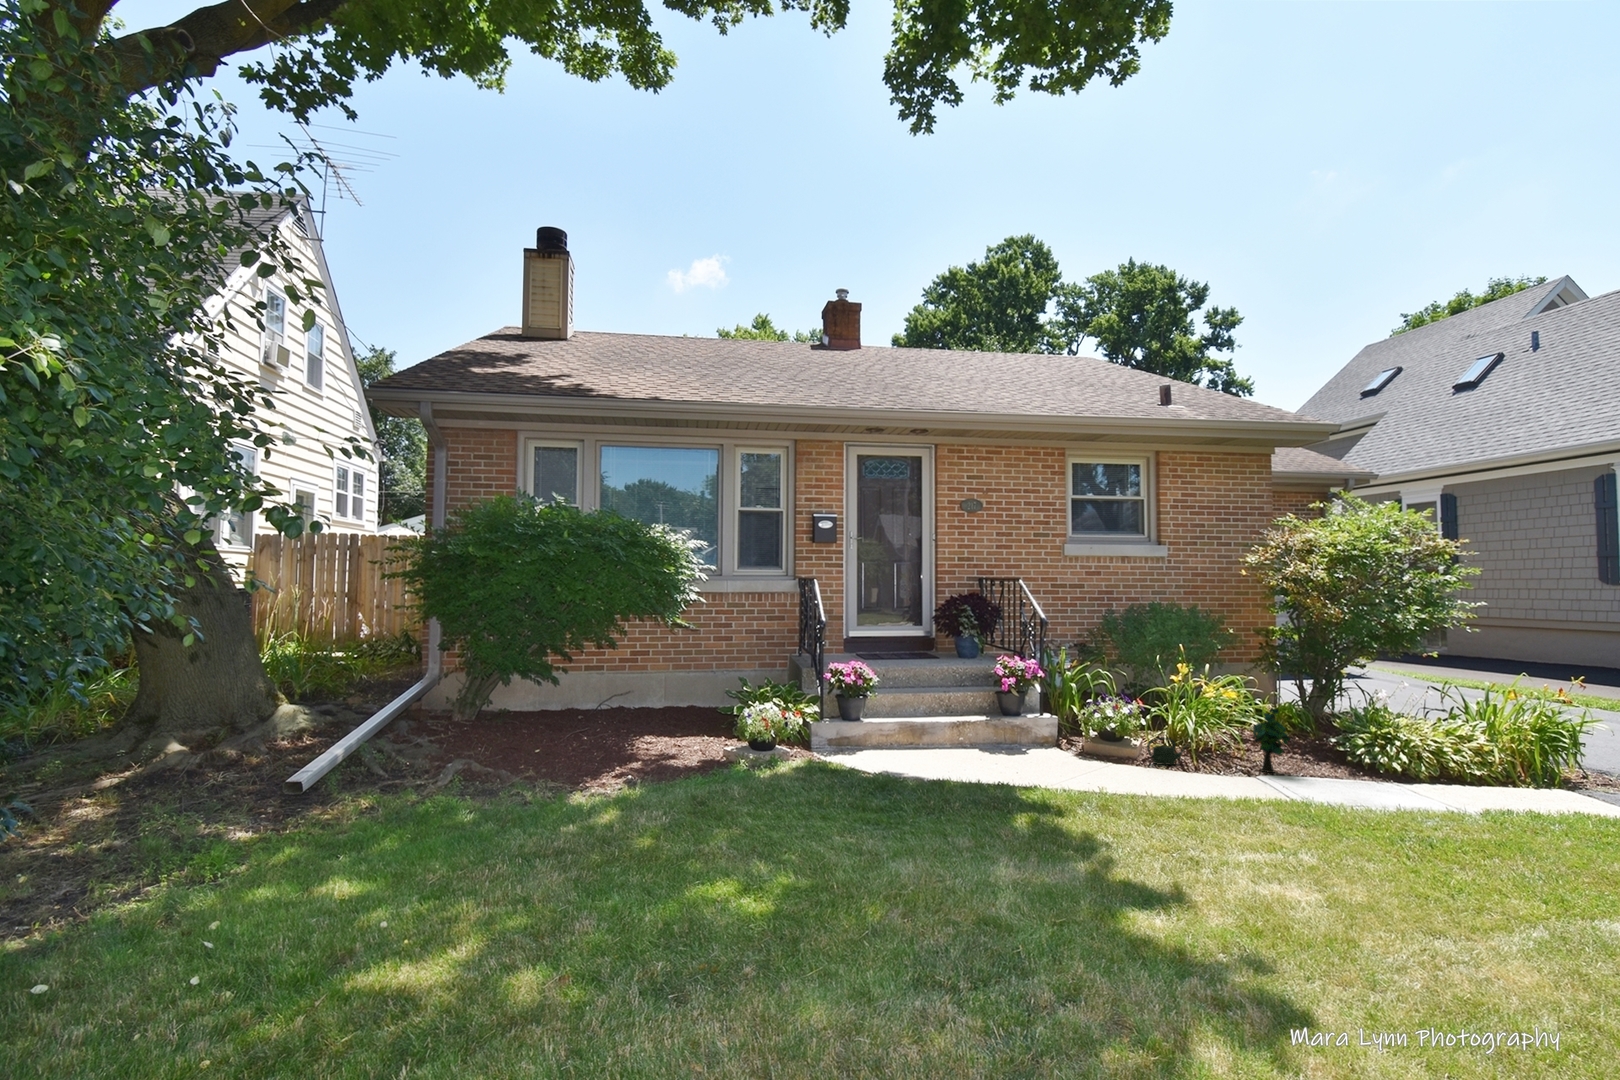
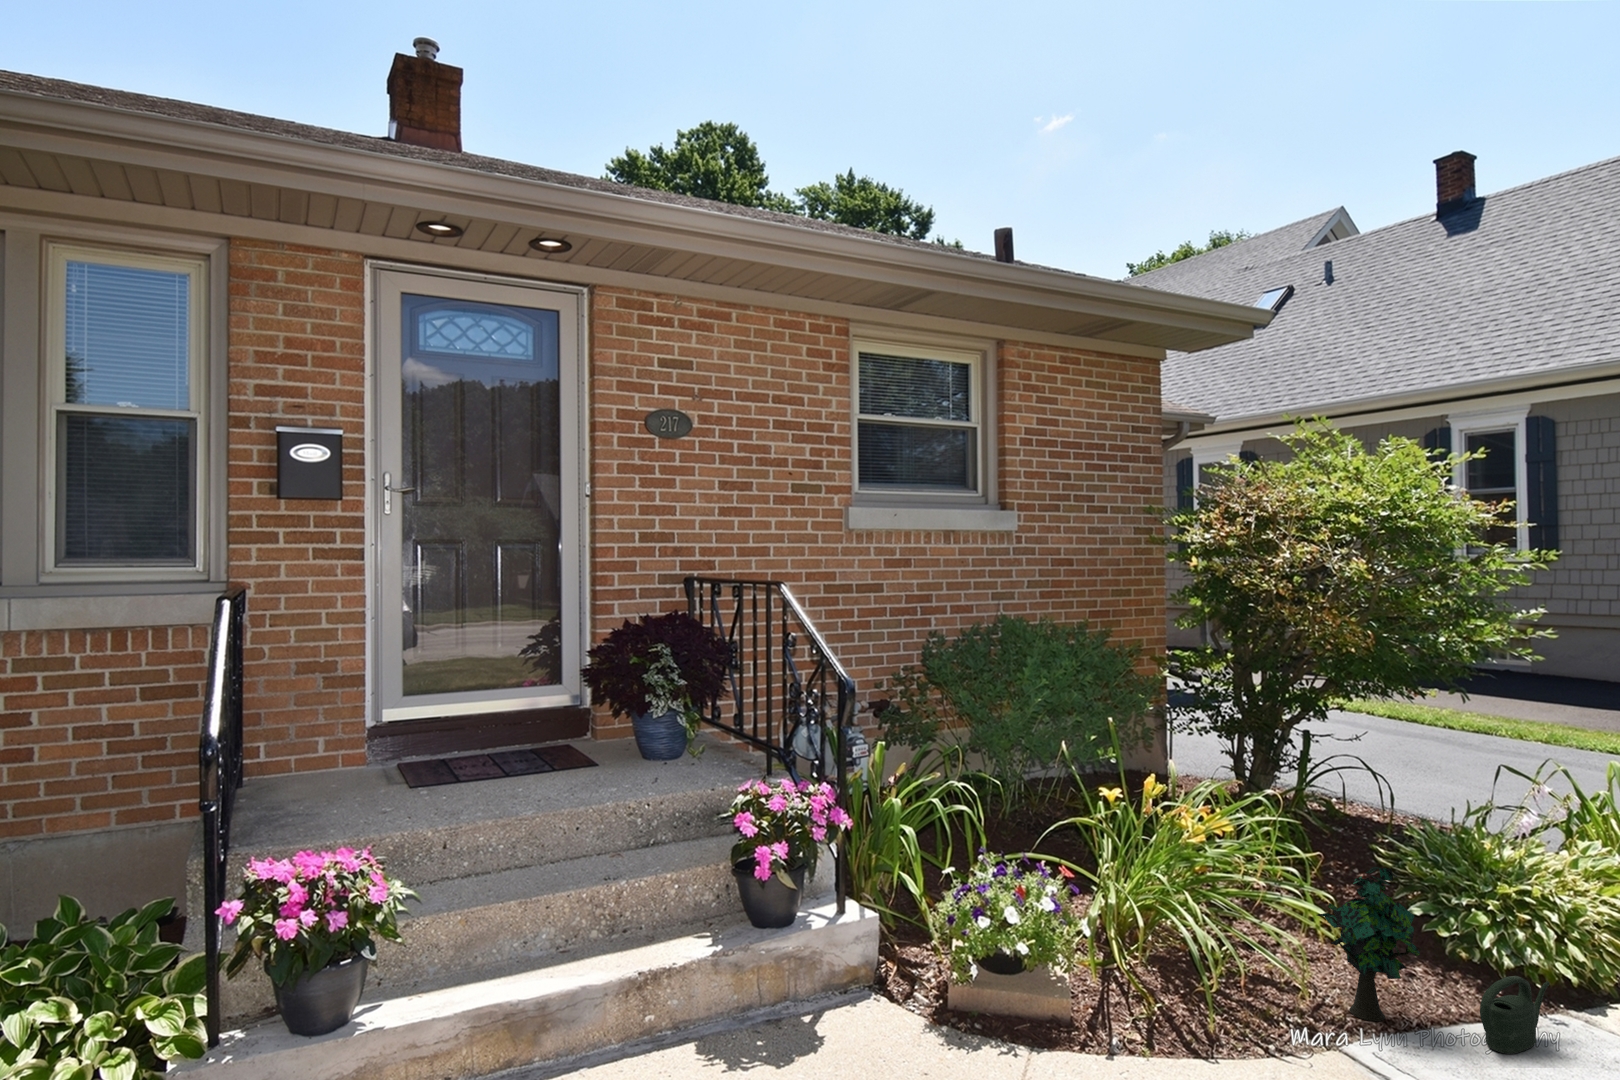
watering can: present [1147,738,1188,765] -> present [1480,976,1549,1054]

